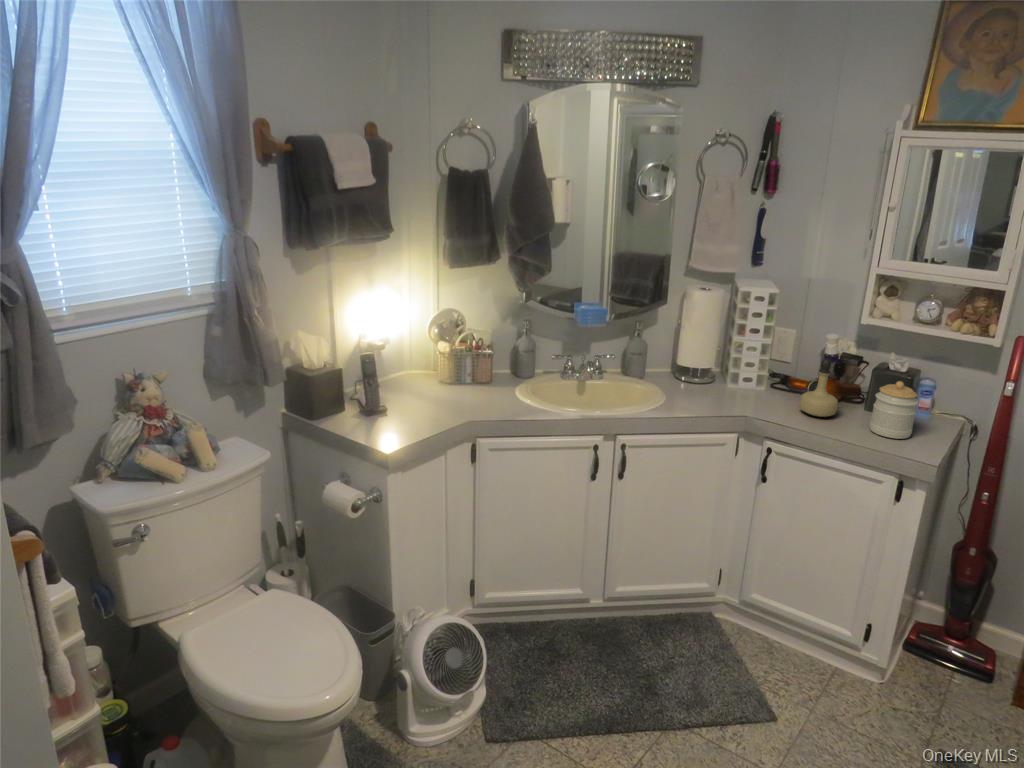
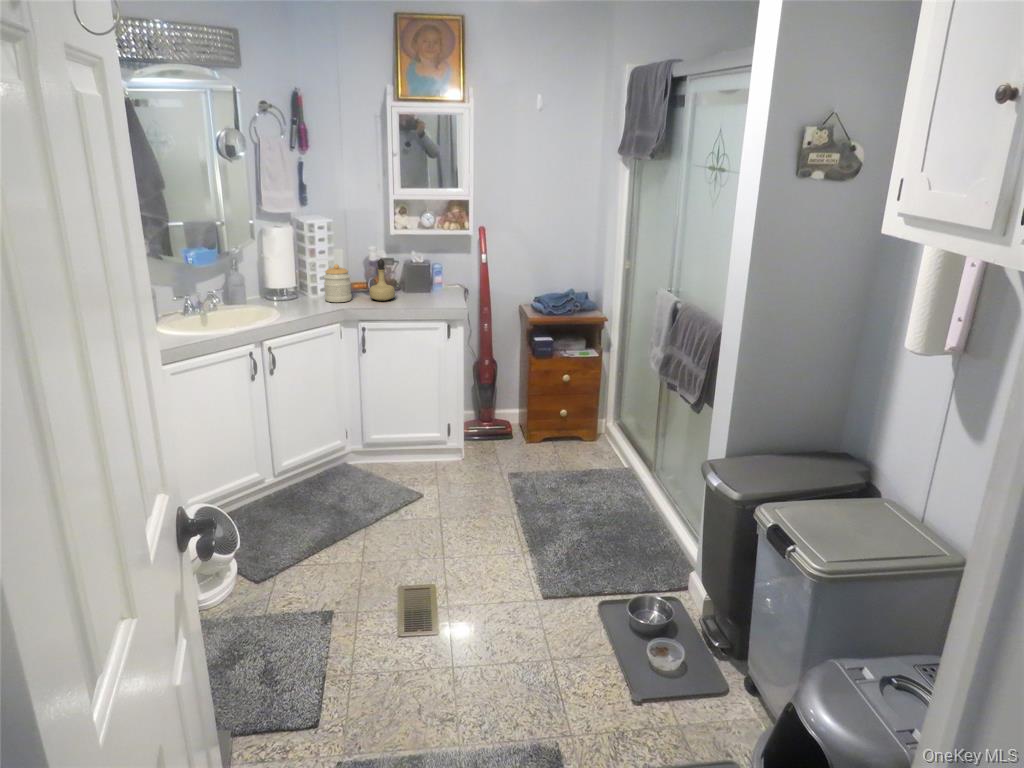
jar: present [870,381,918,439] -> present [324,264,352,302]

